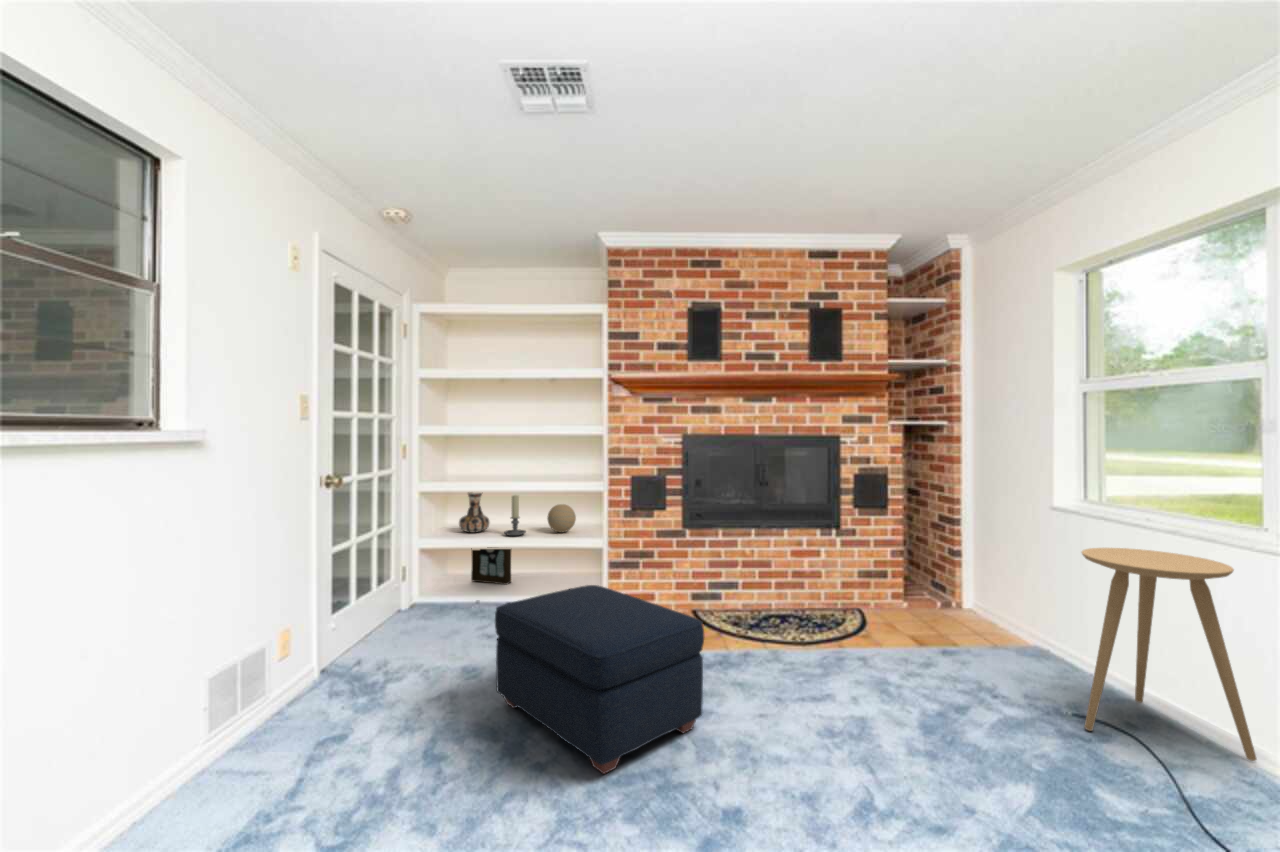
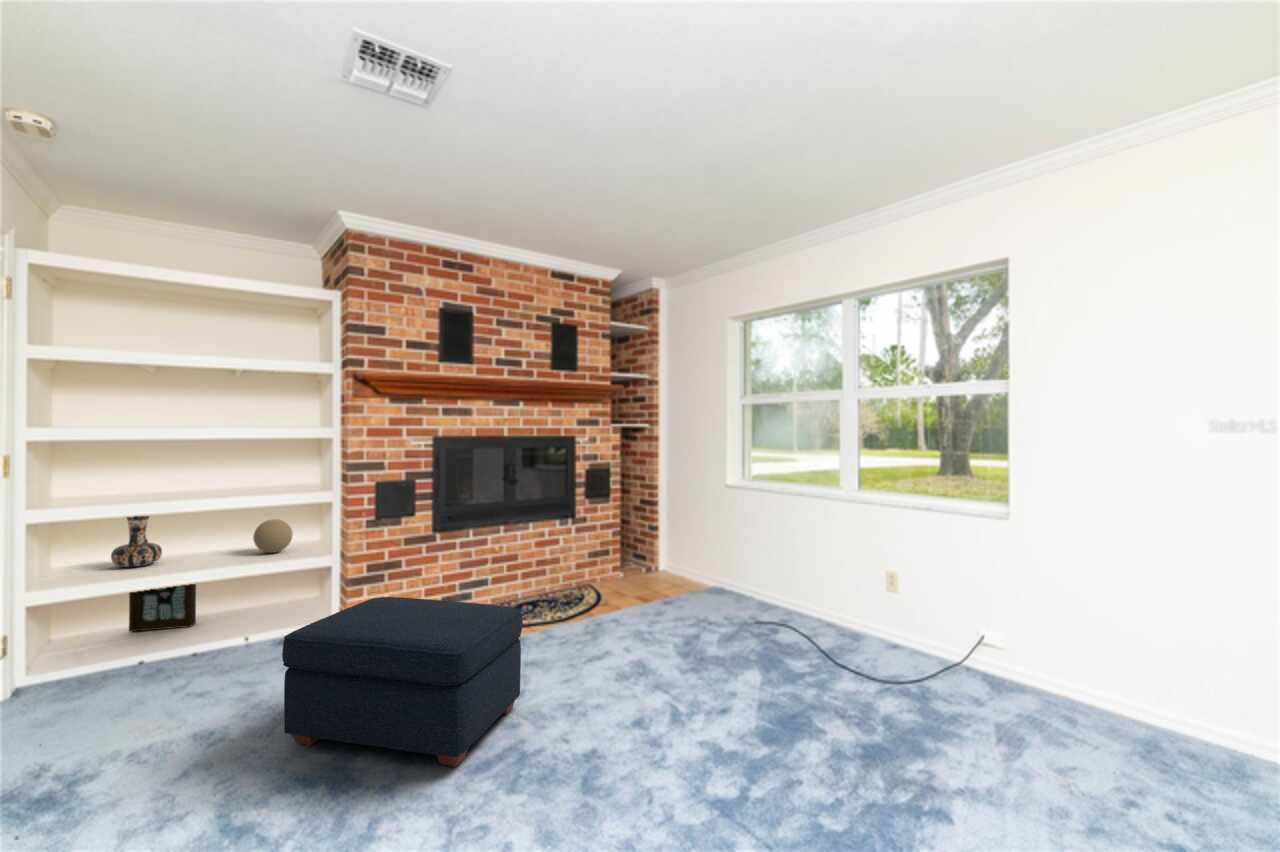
candle holder: present [504,495,526,536] -> none [193,513,226,564]
side table: present [1082,548,1257,761] -> none [759,512,844,636]

